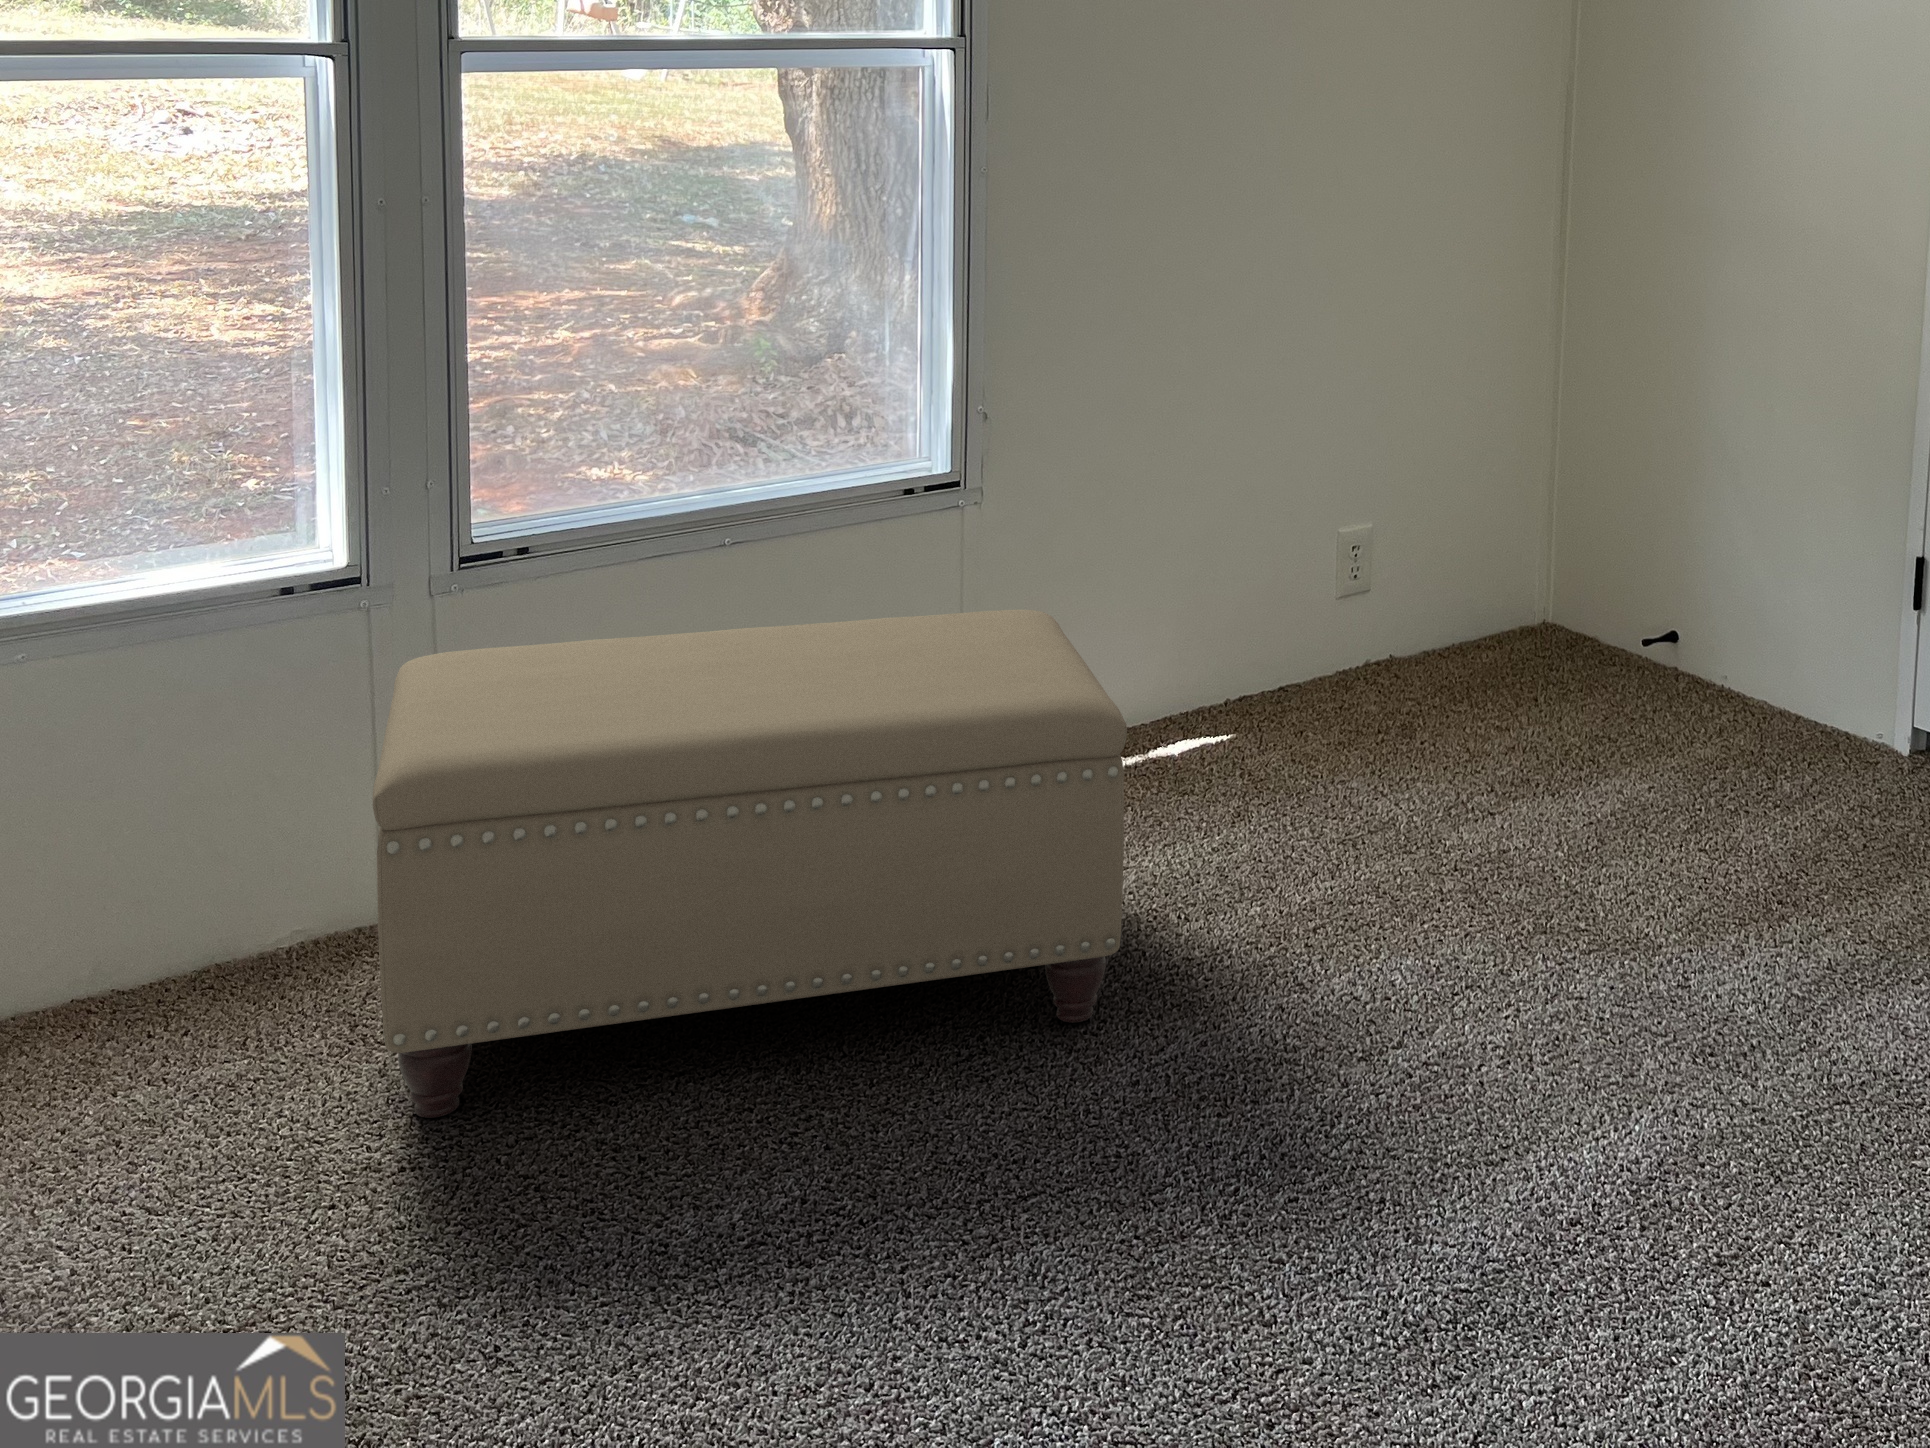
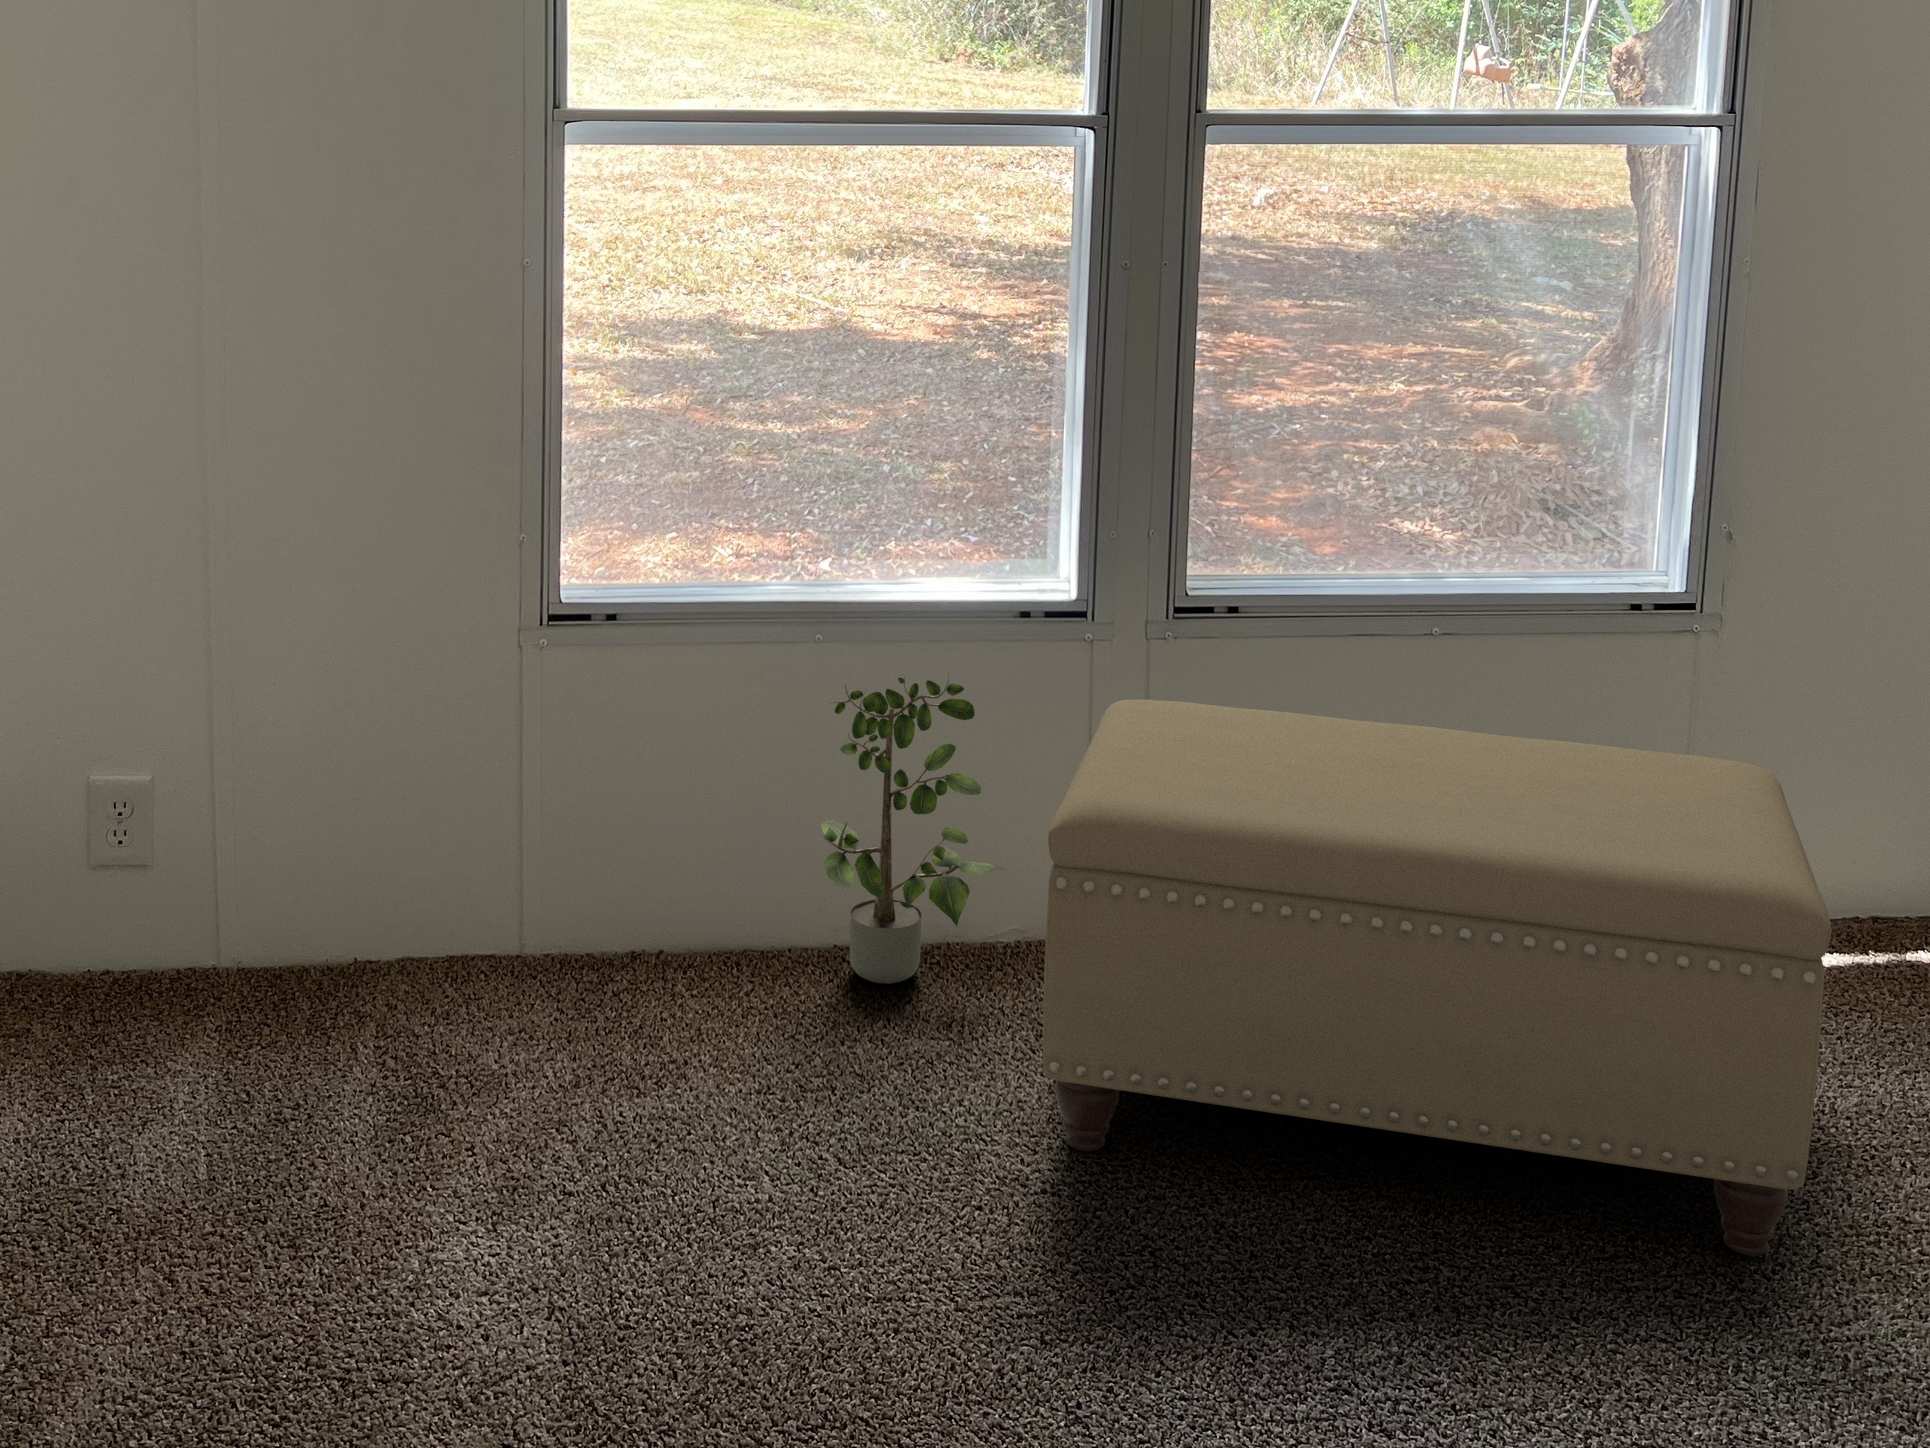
potted plant: none [50,663,293,1021] -> present [821,678,1004,984]

